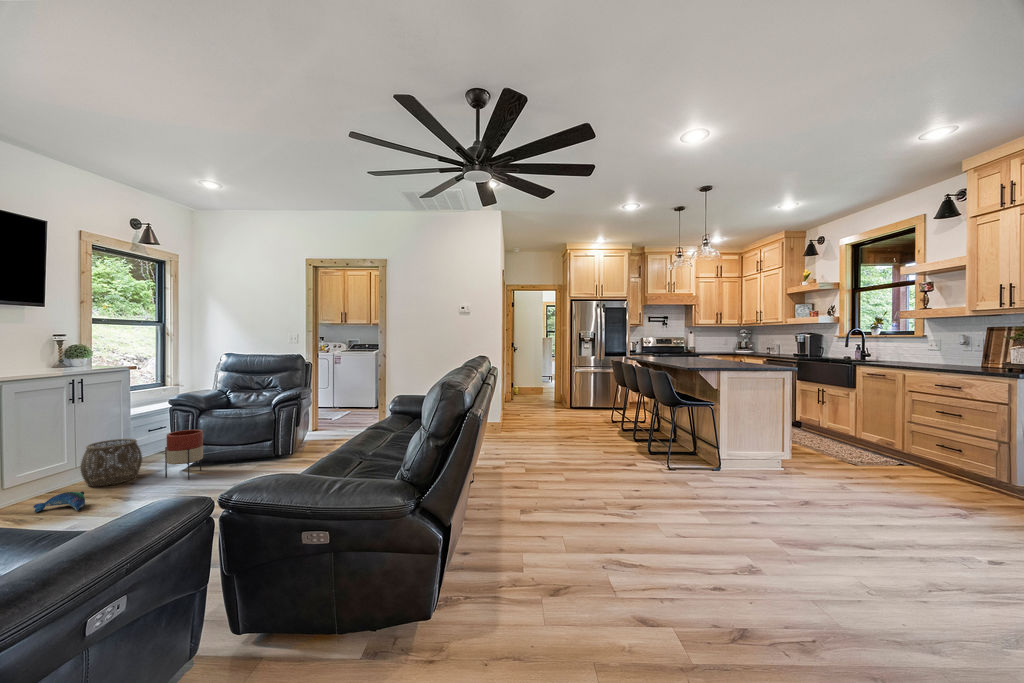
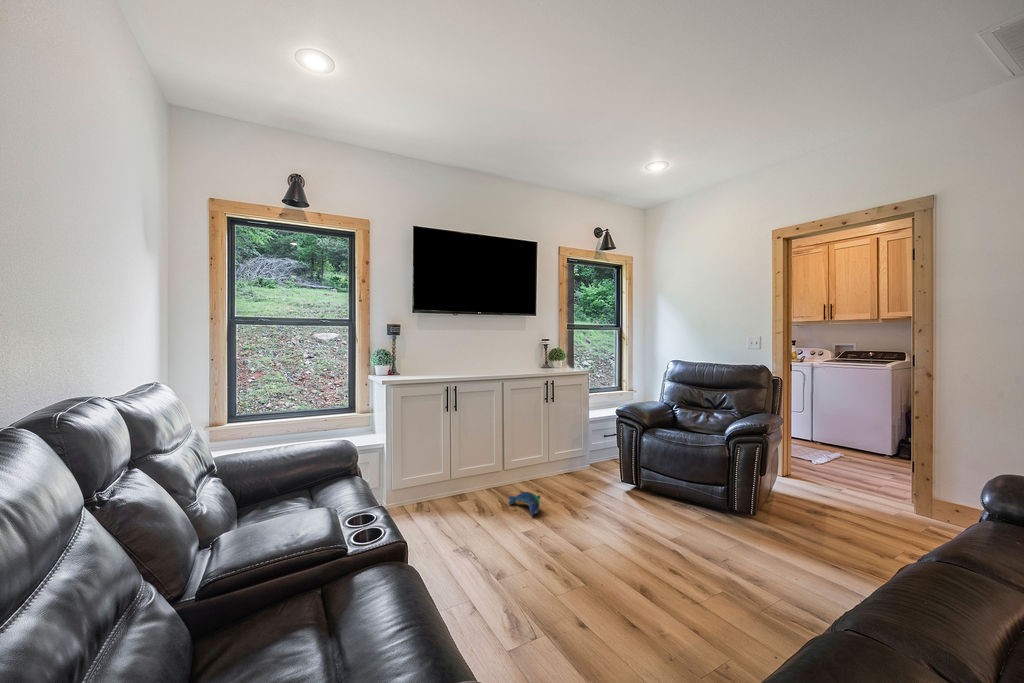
planter: present [165,430,203,479] -> none [609,448,643,510]
woven basket: present [80,439,142,487] -> none [546,443,592,491]

